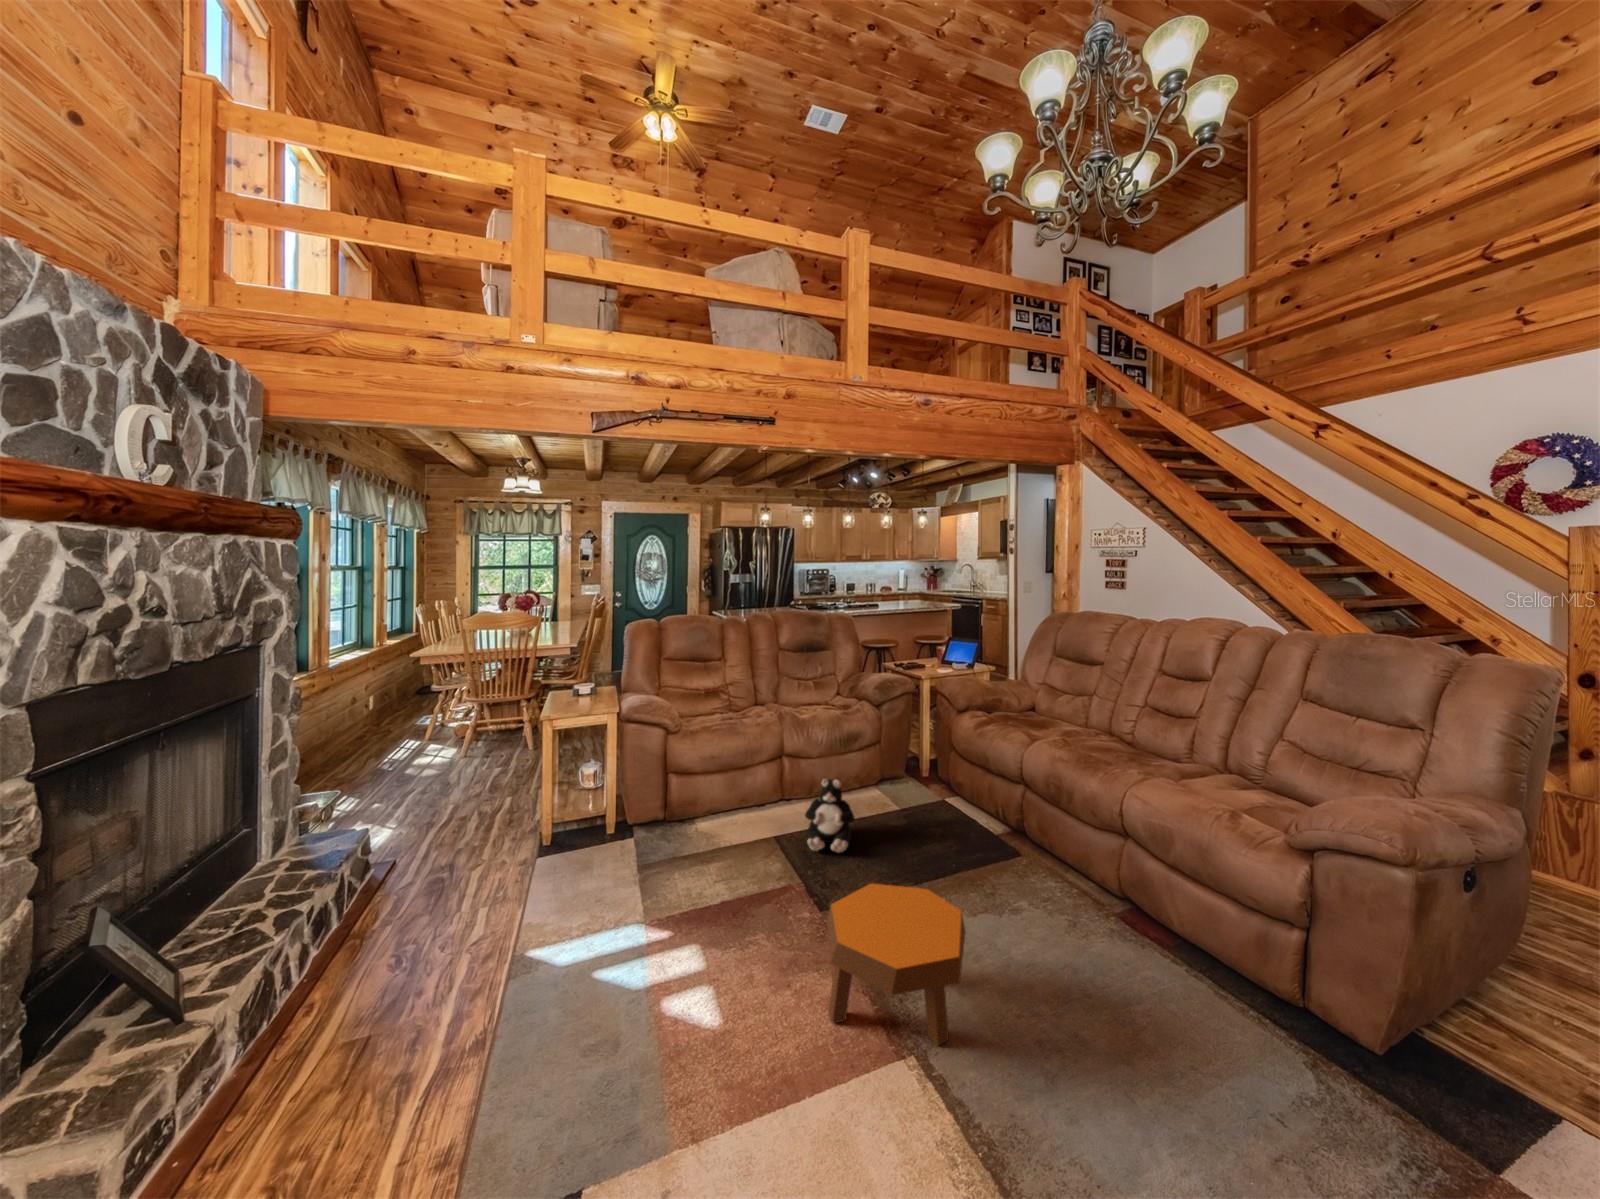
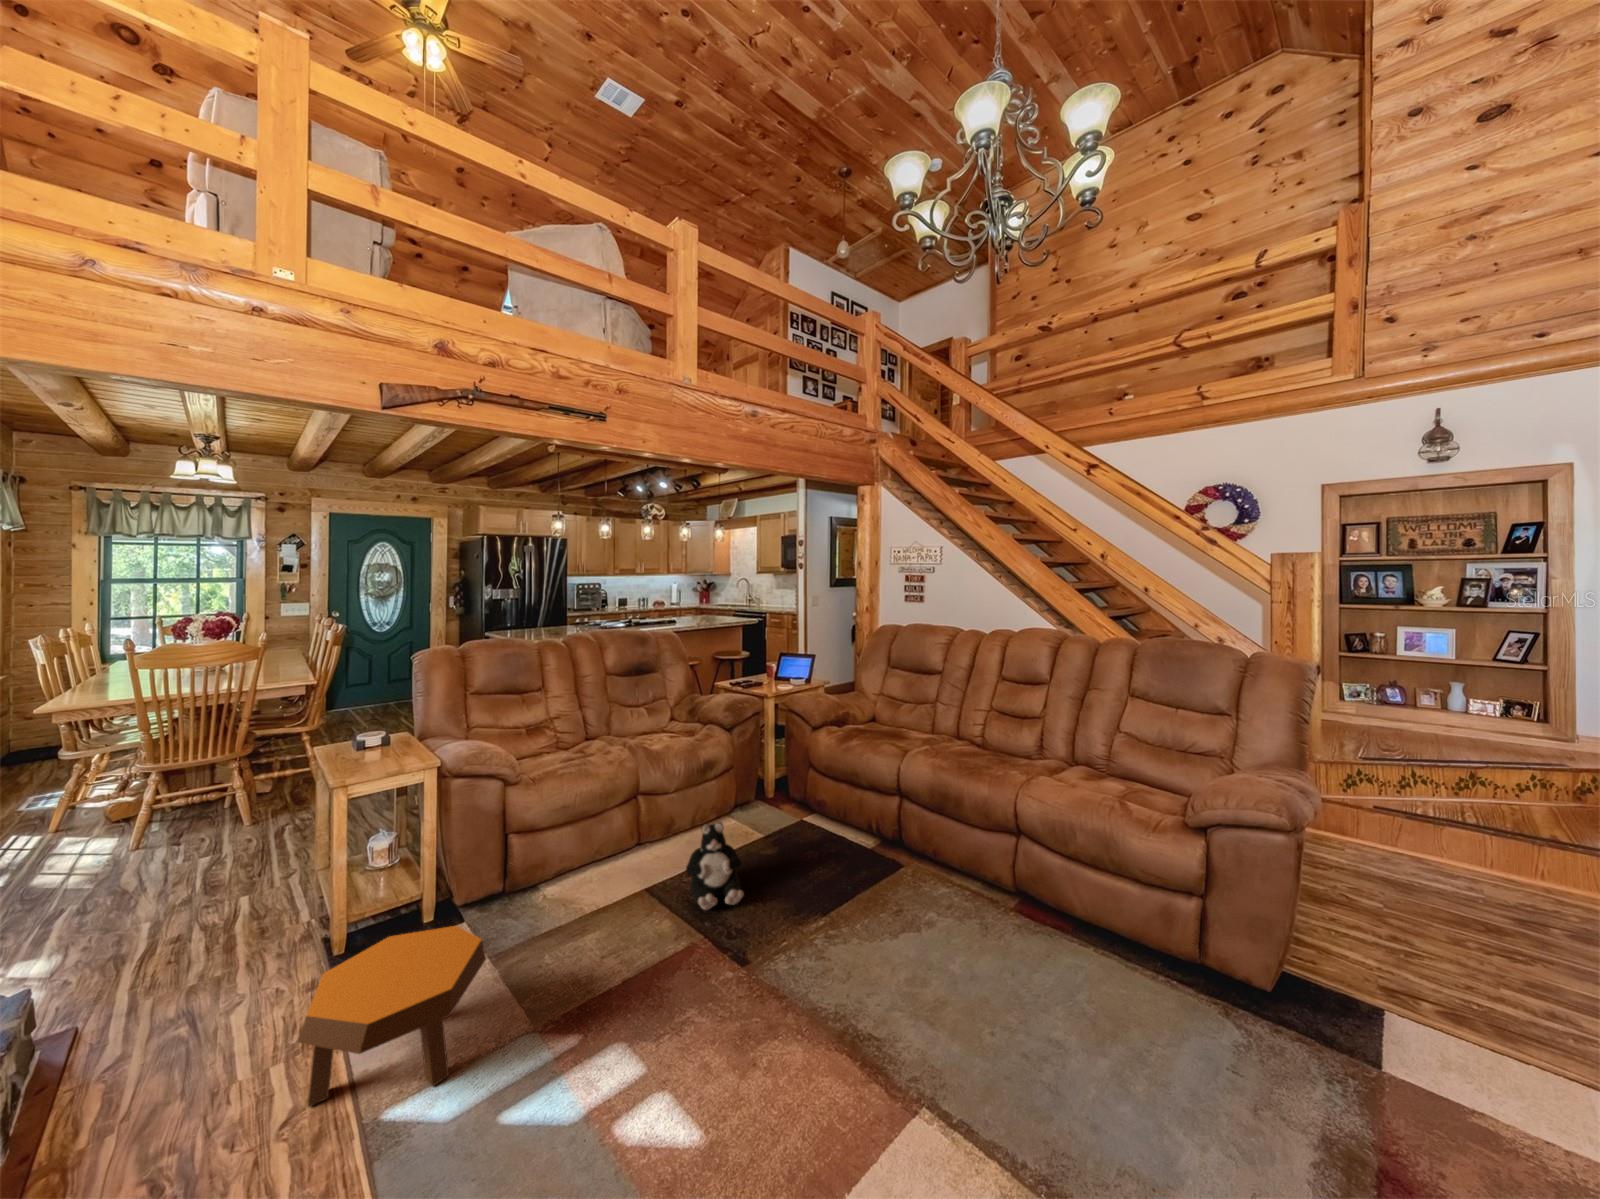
footstool: present [827,883,966,1045] -> present [297,926,486,1107]

